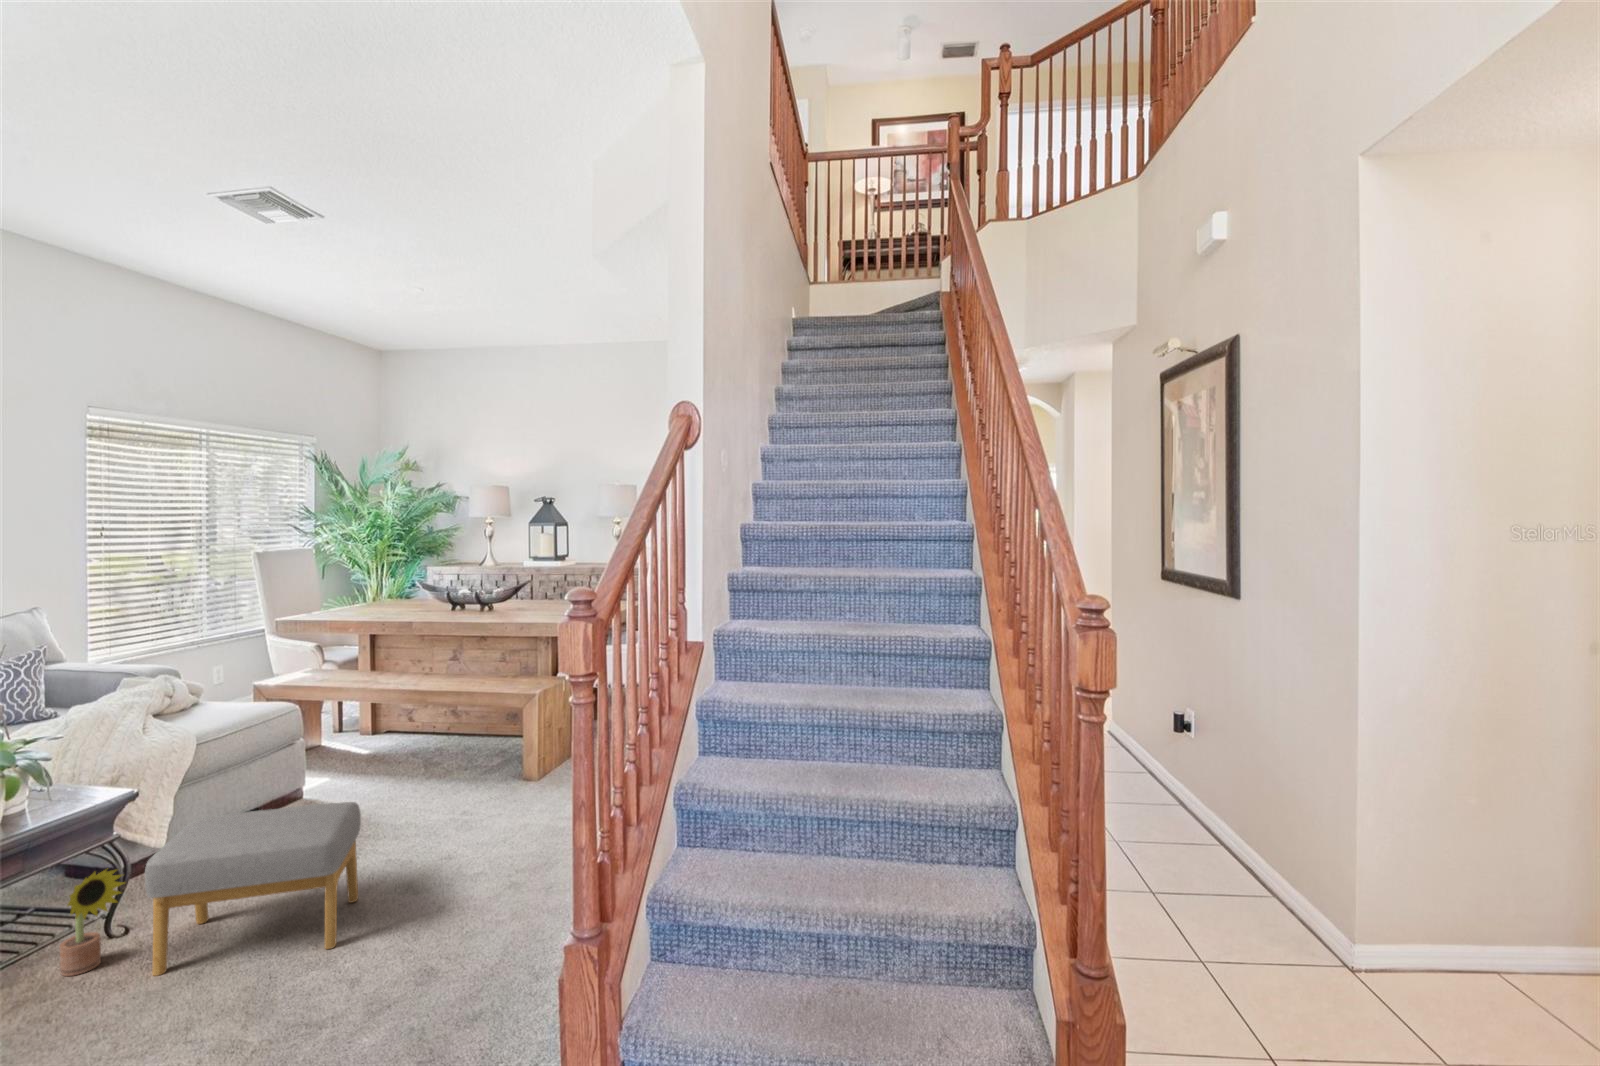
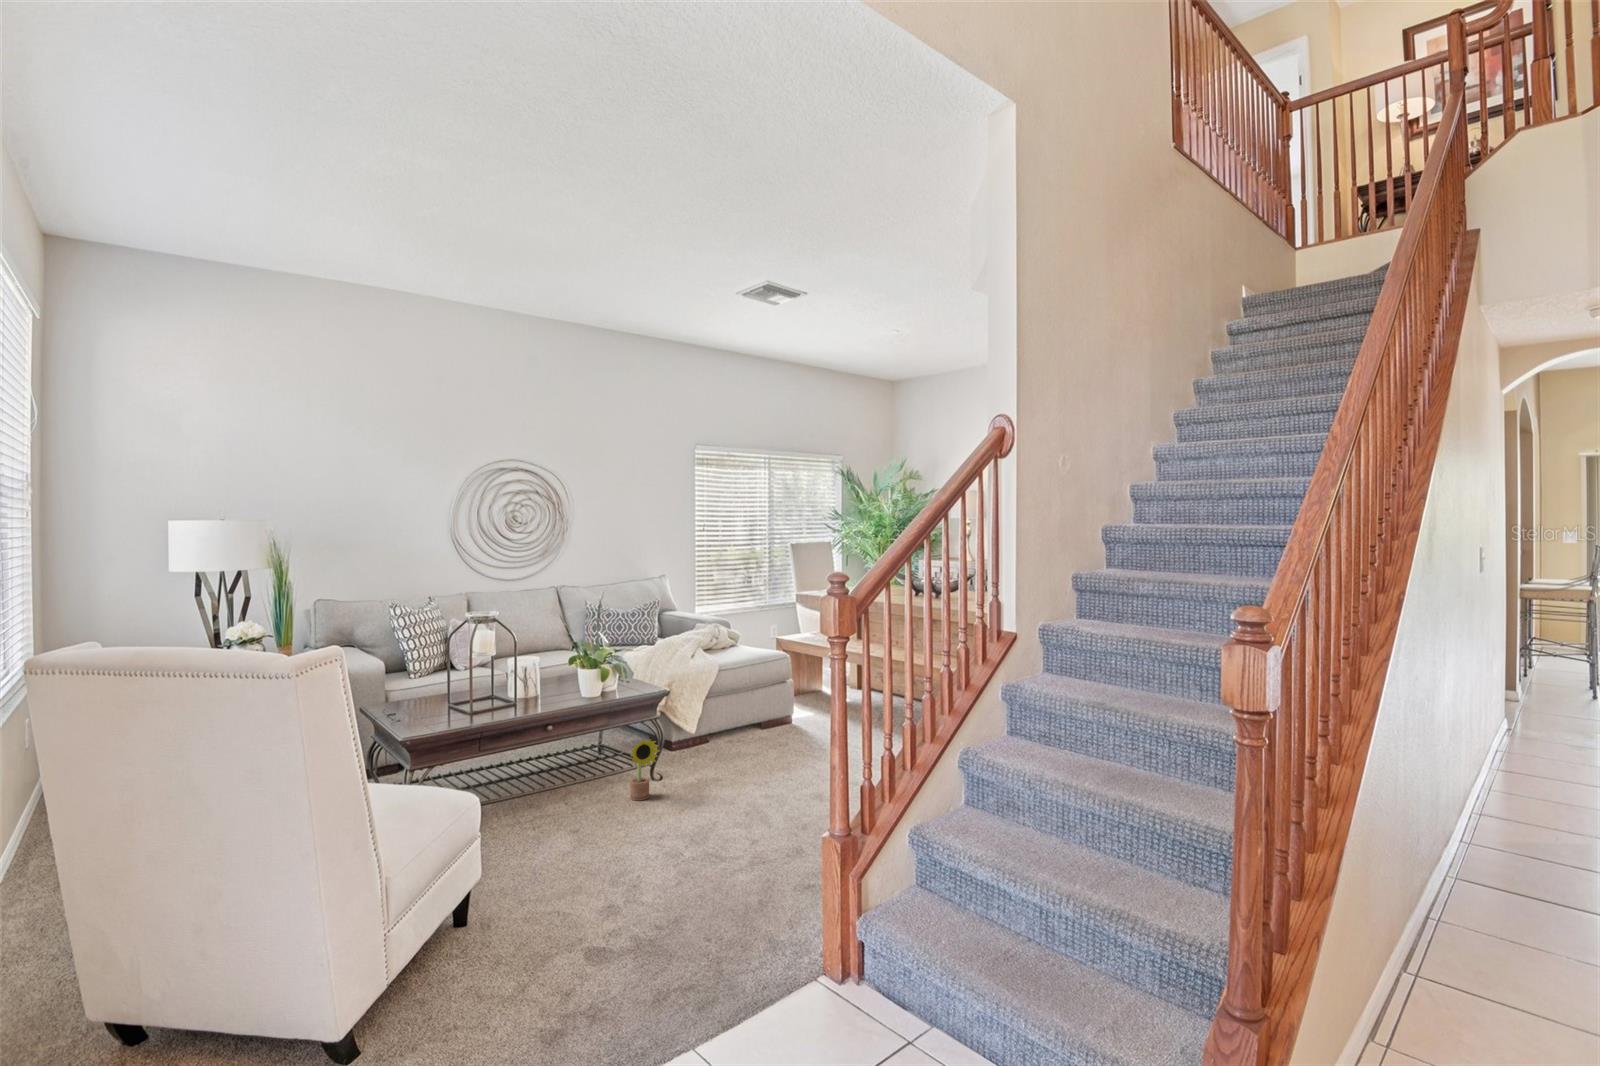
footstool: present [145,802,361,976] -> none [664,720,790,826]

